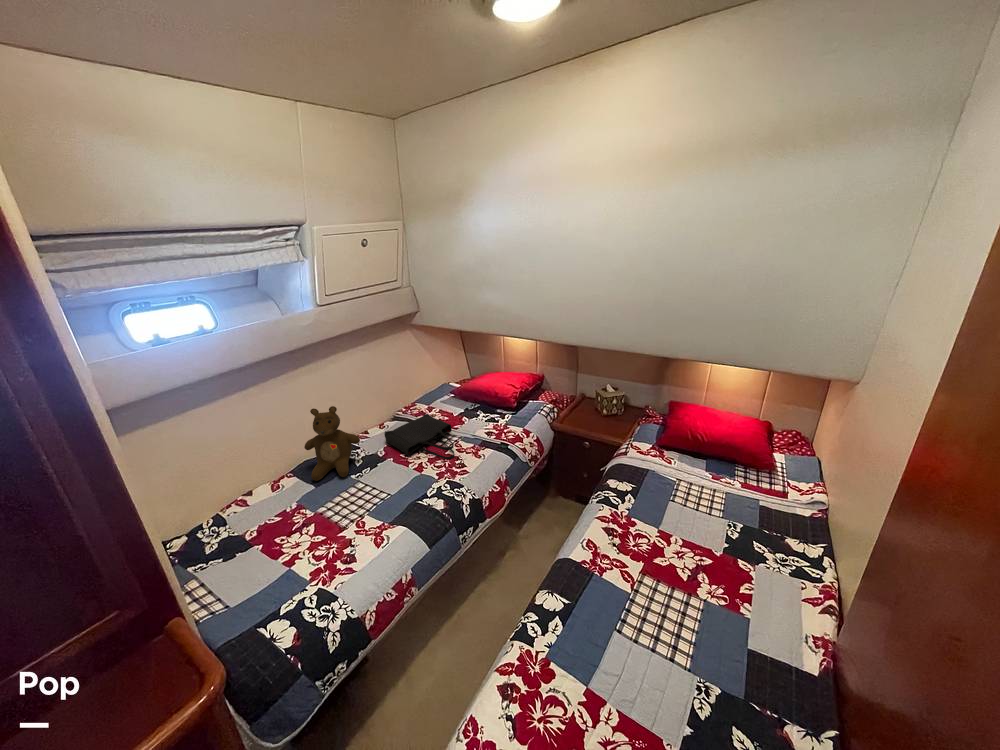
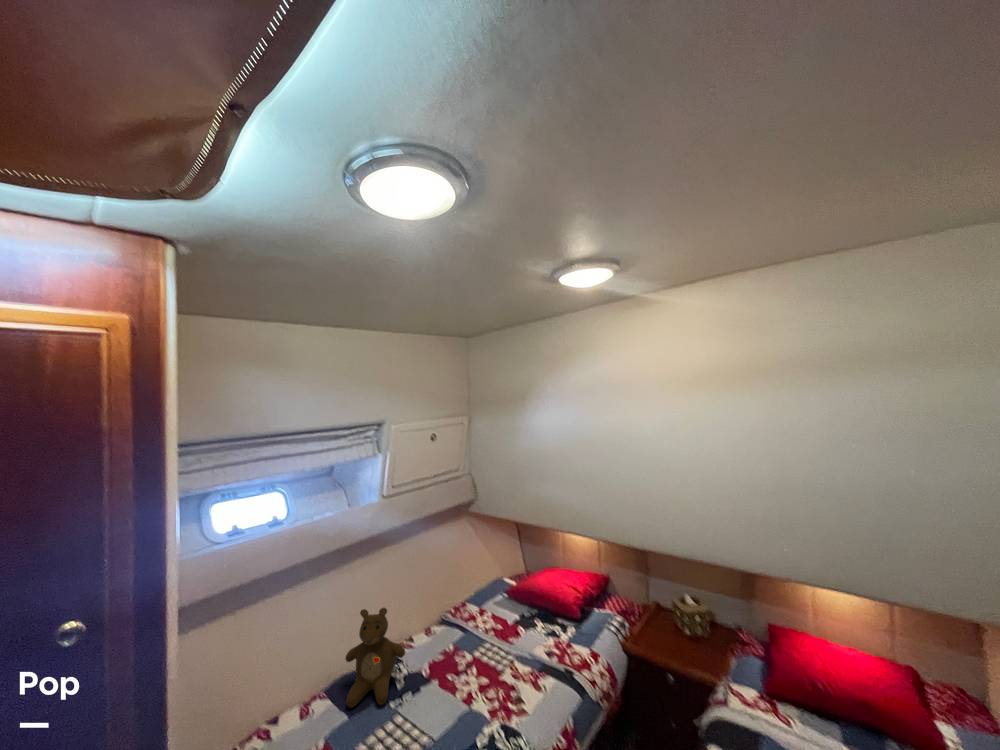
tote bag: present [384,414,455,459] -> none [431,619,510,689]

